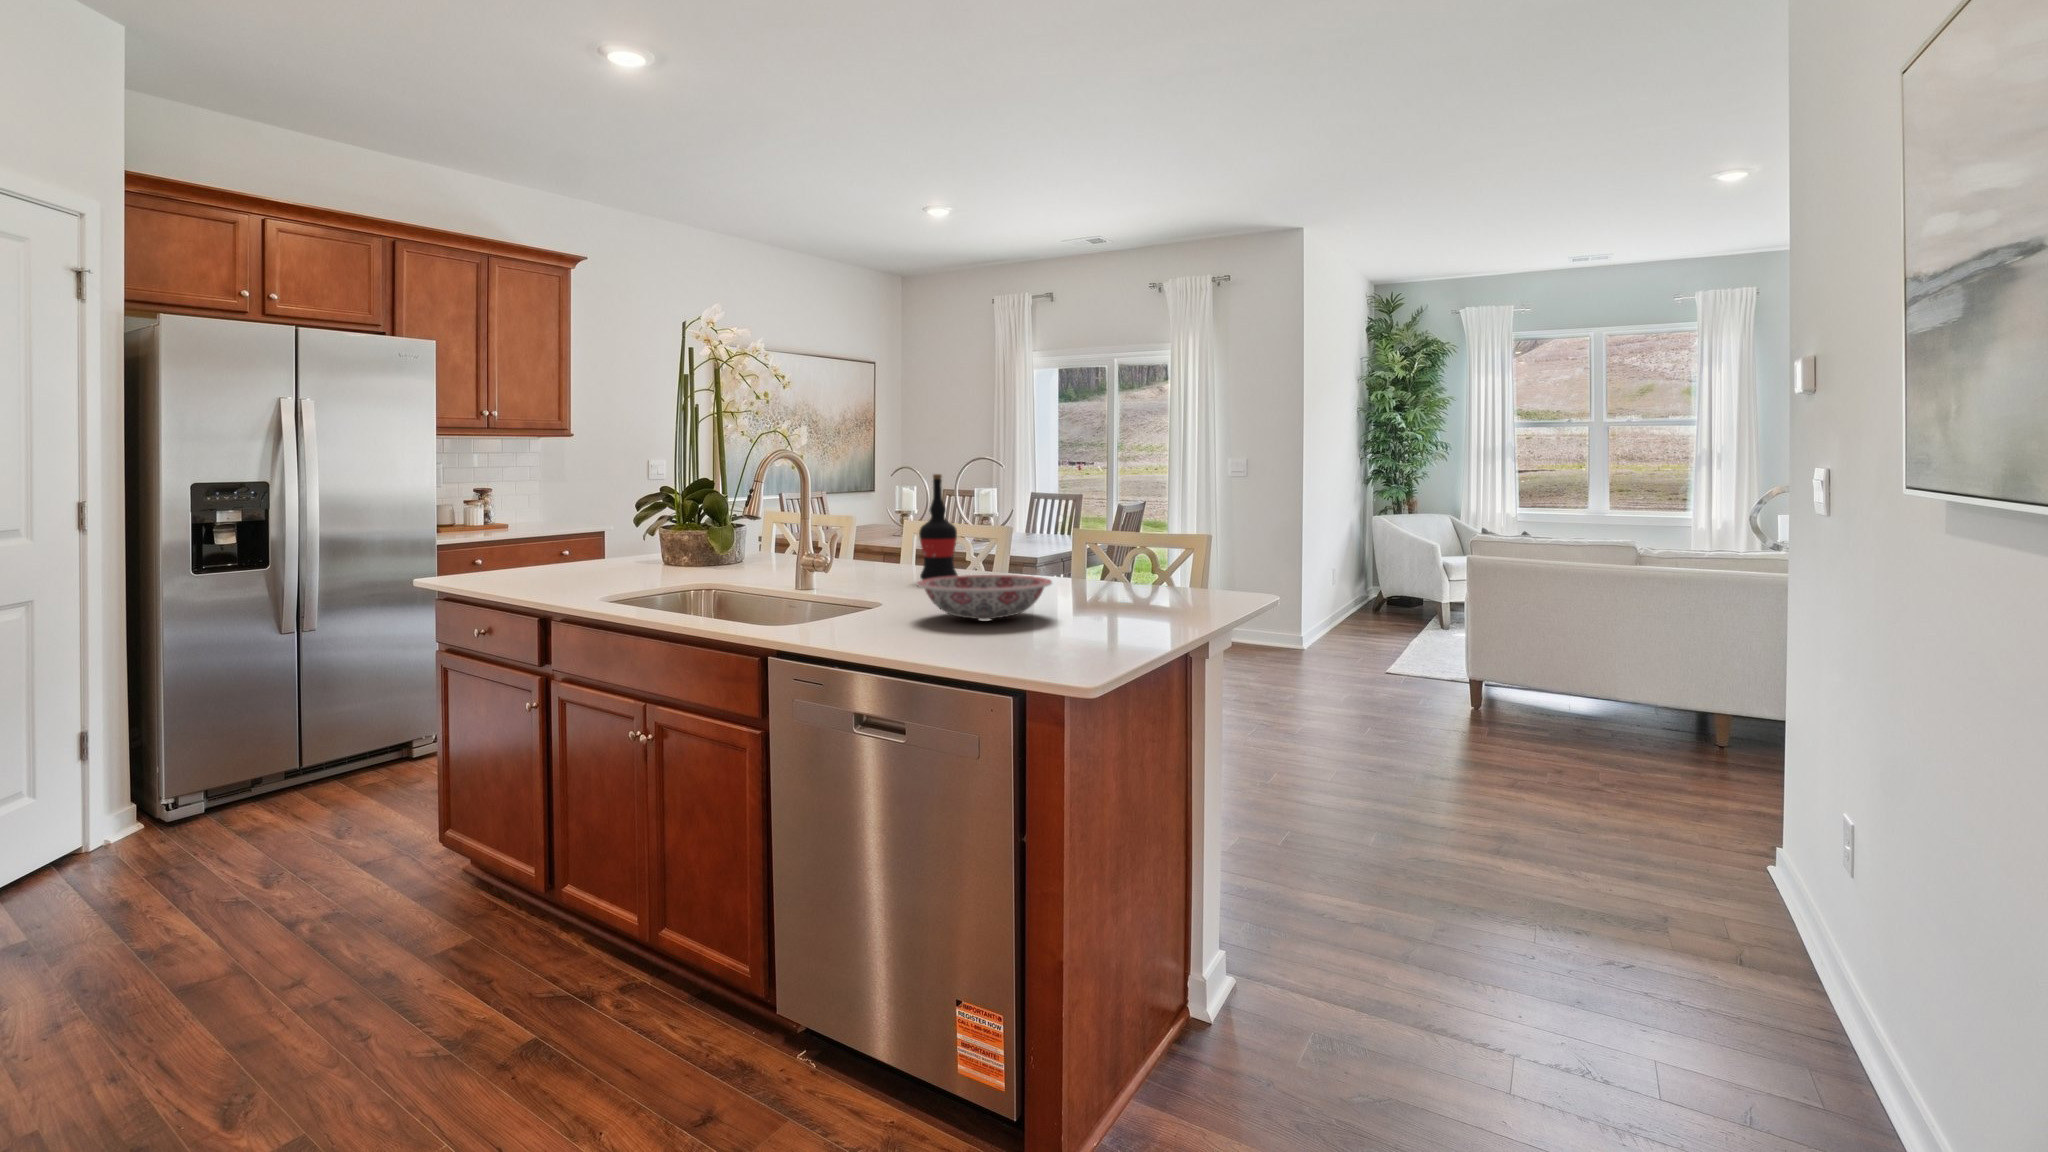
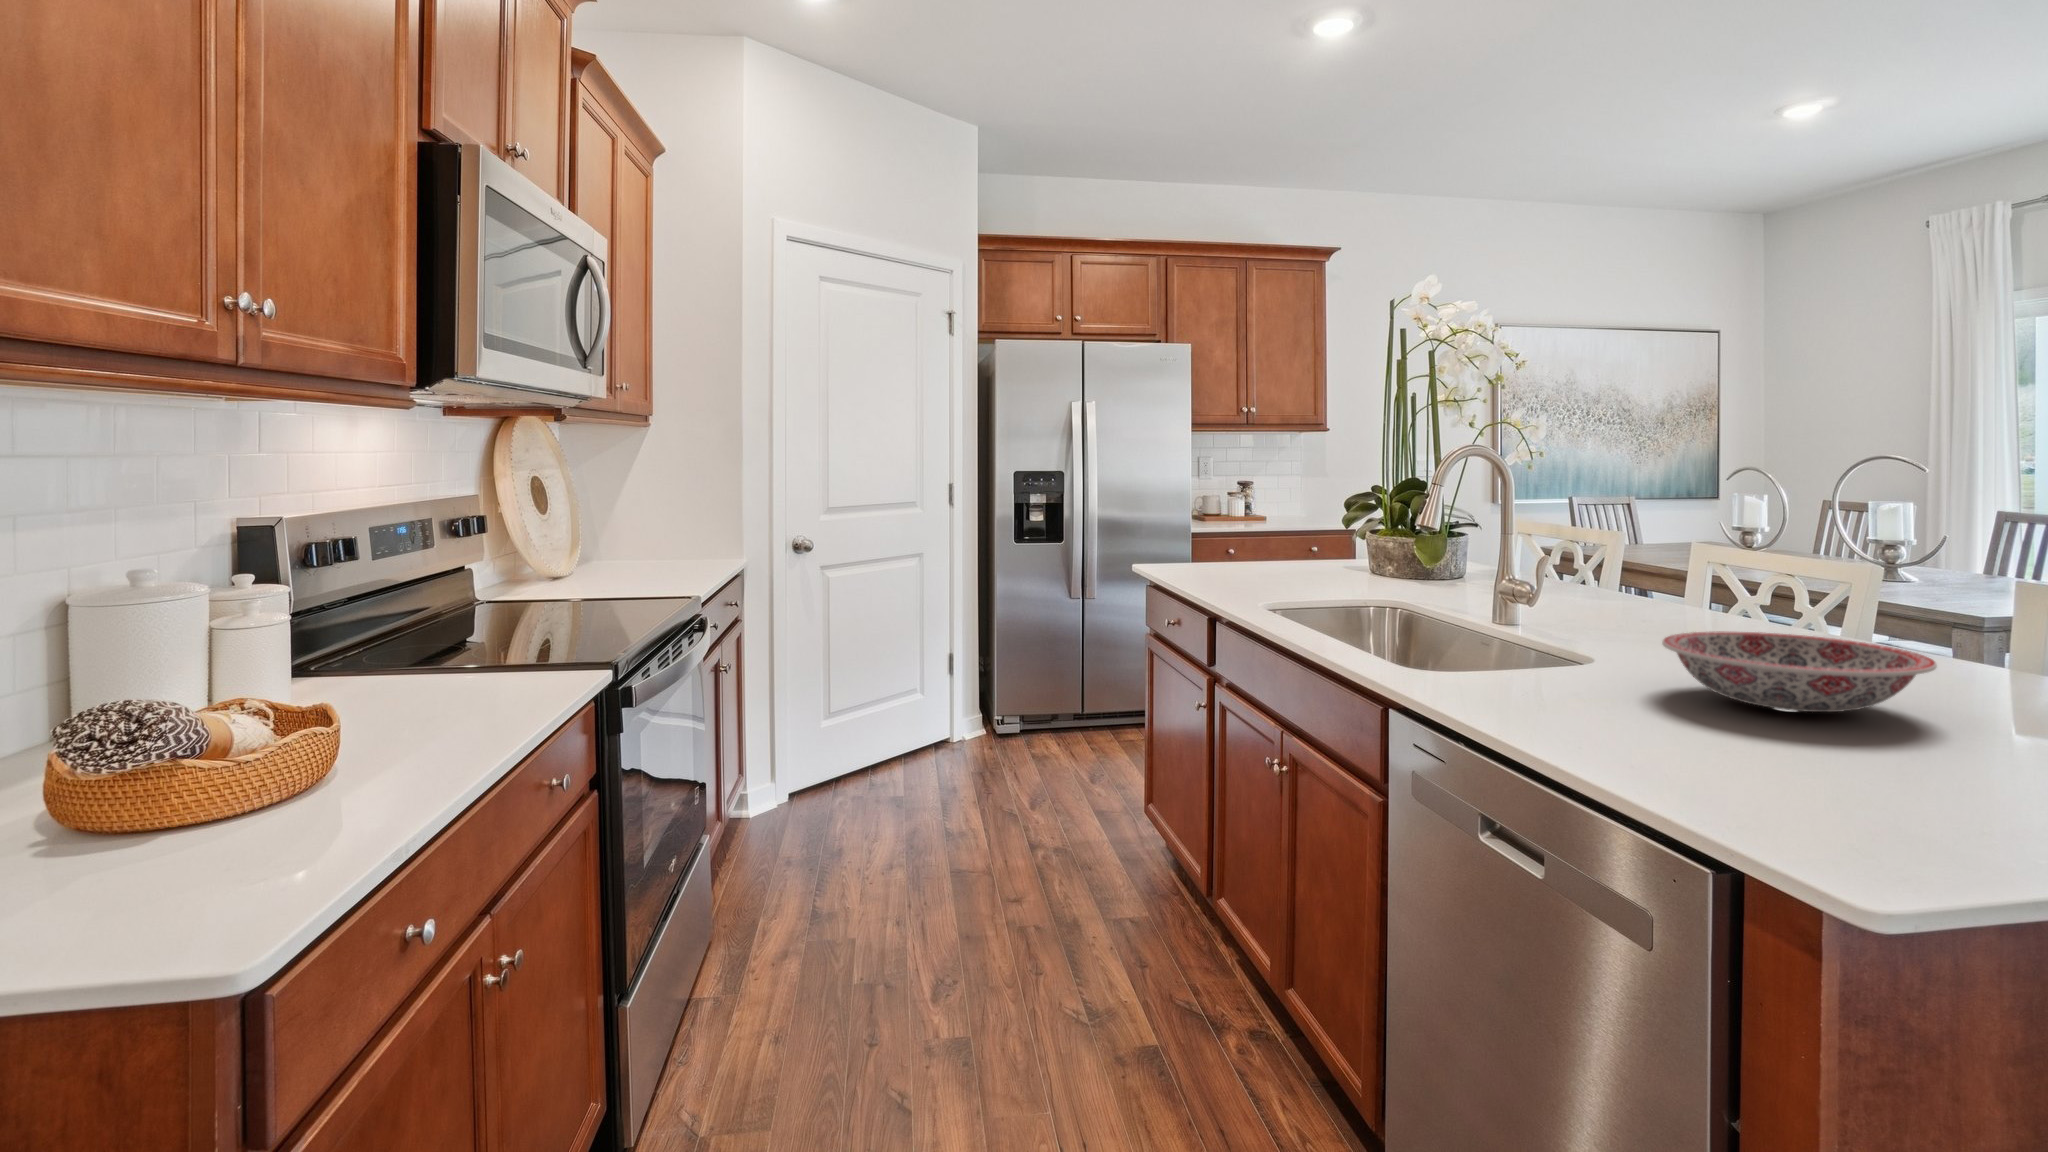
wine bottle: present [919,474,957,580] -> none [1699,473,1771,627]

